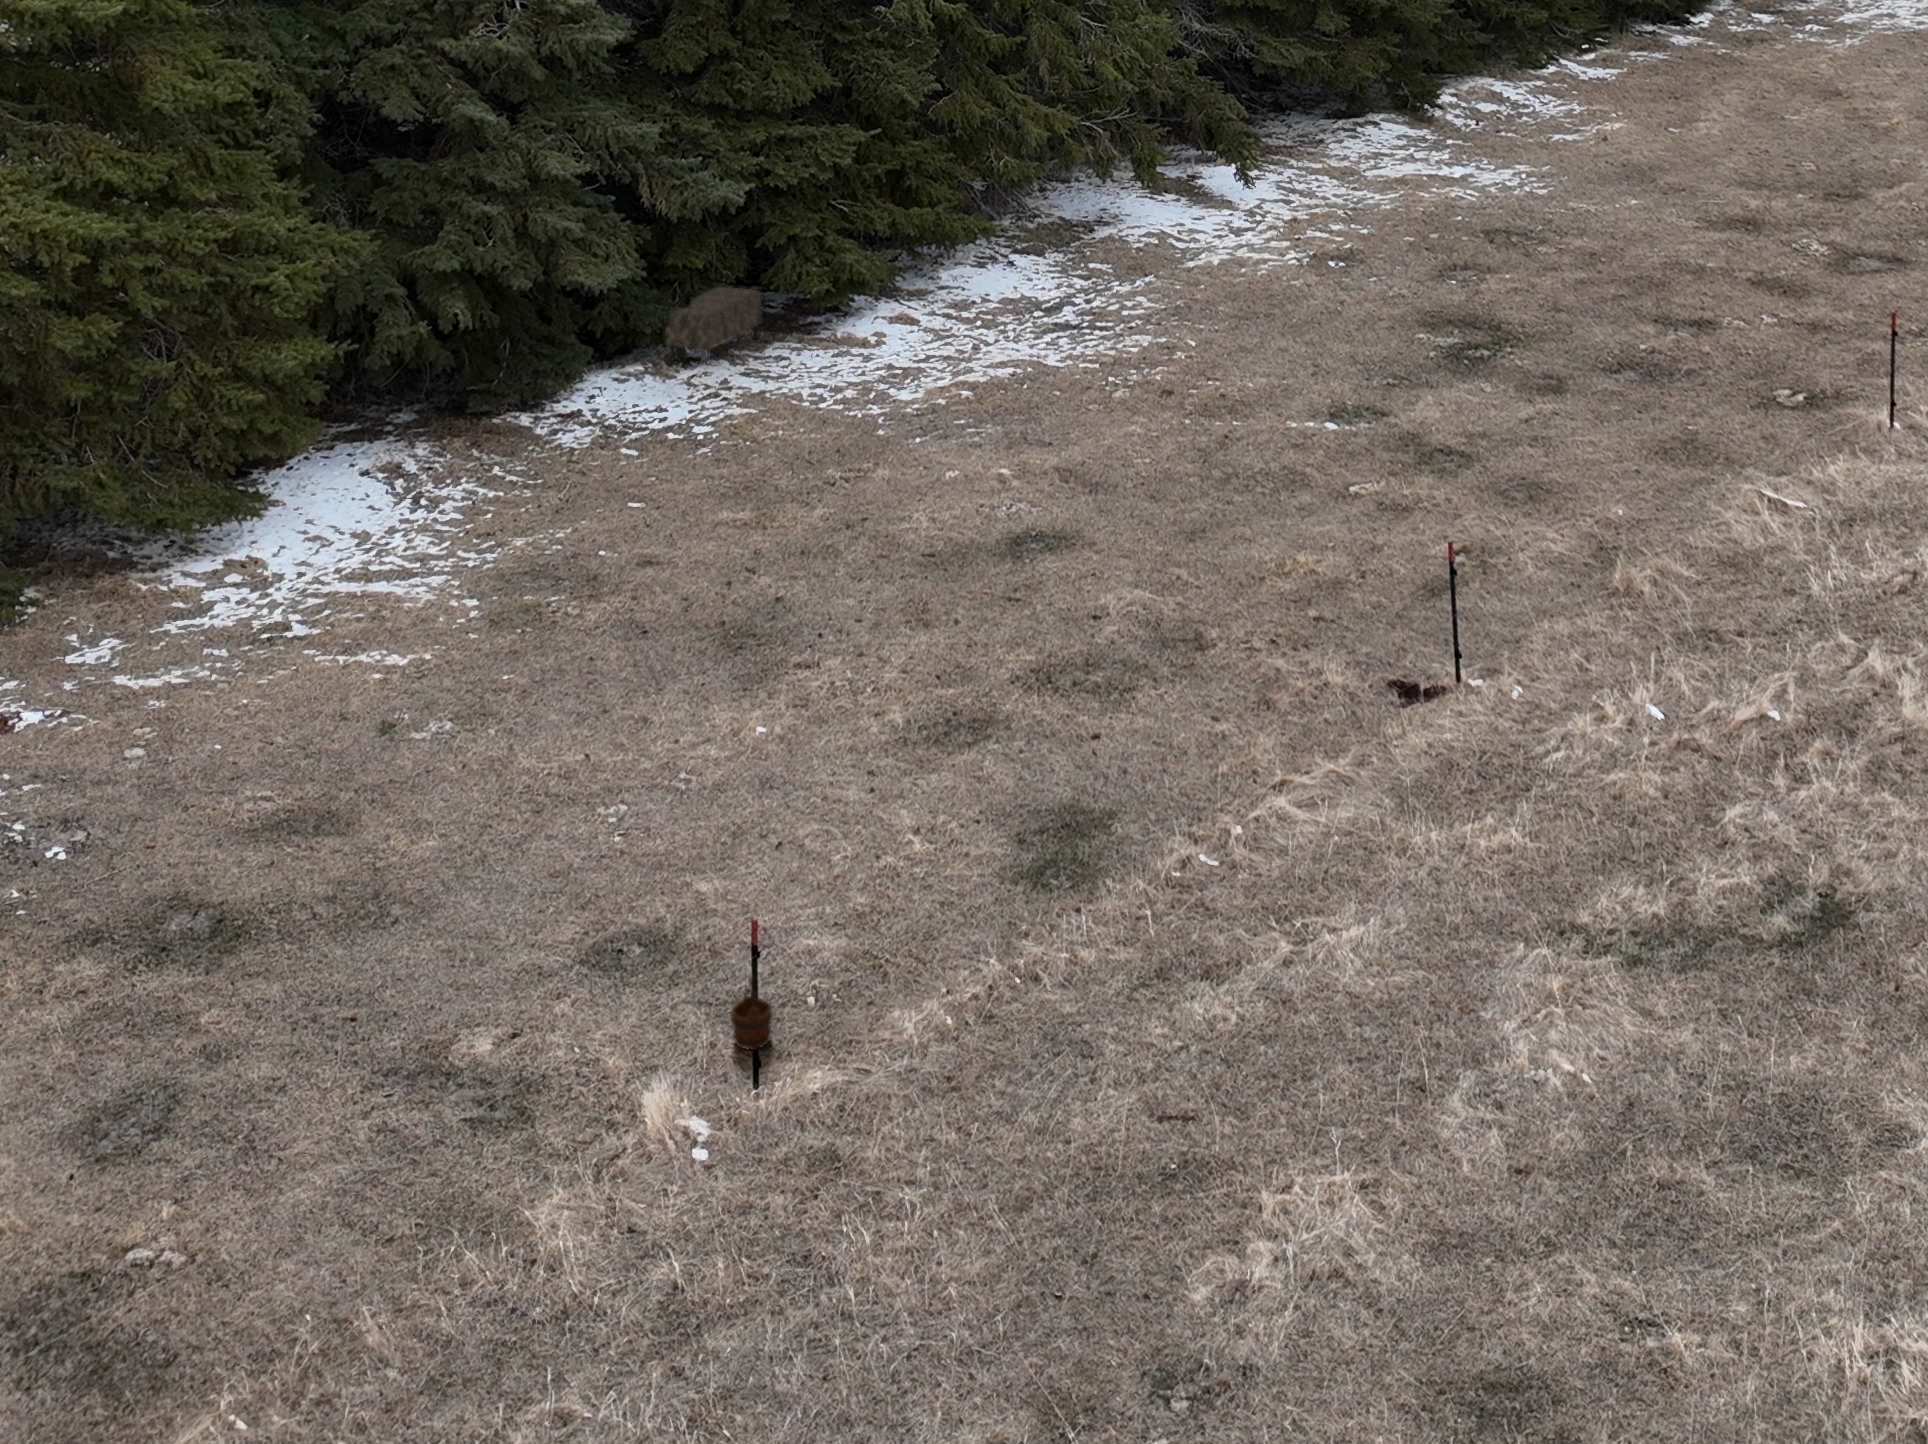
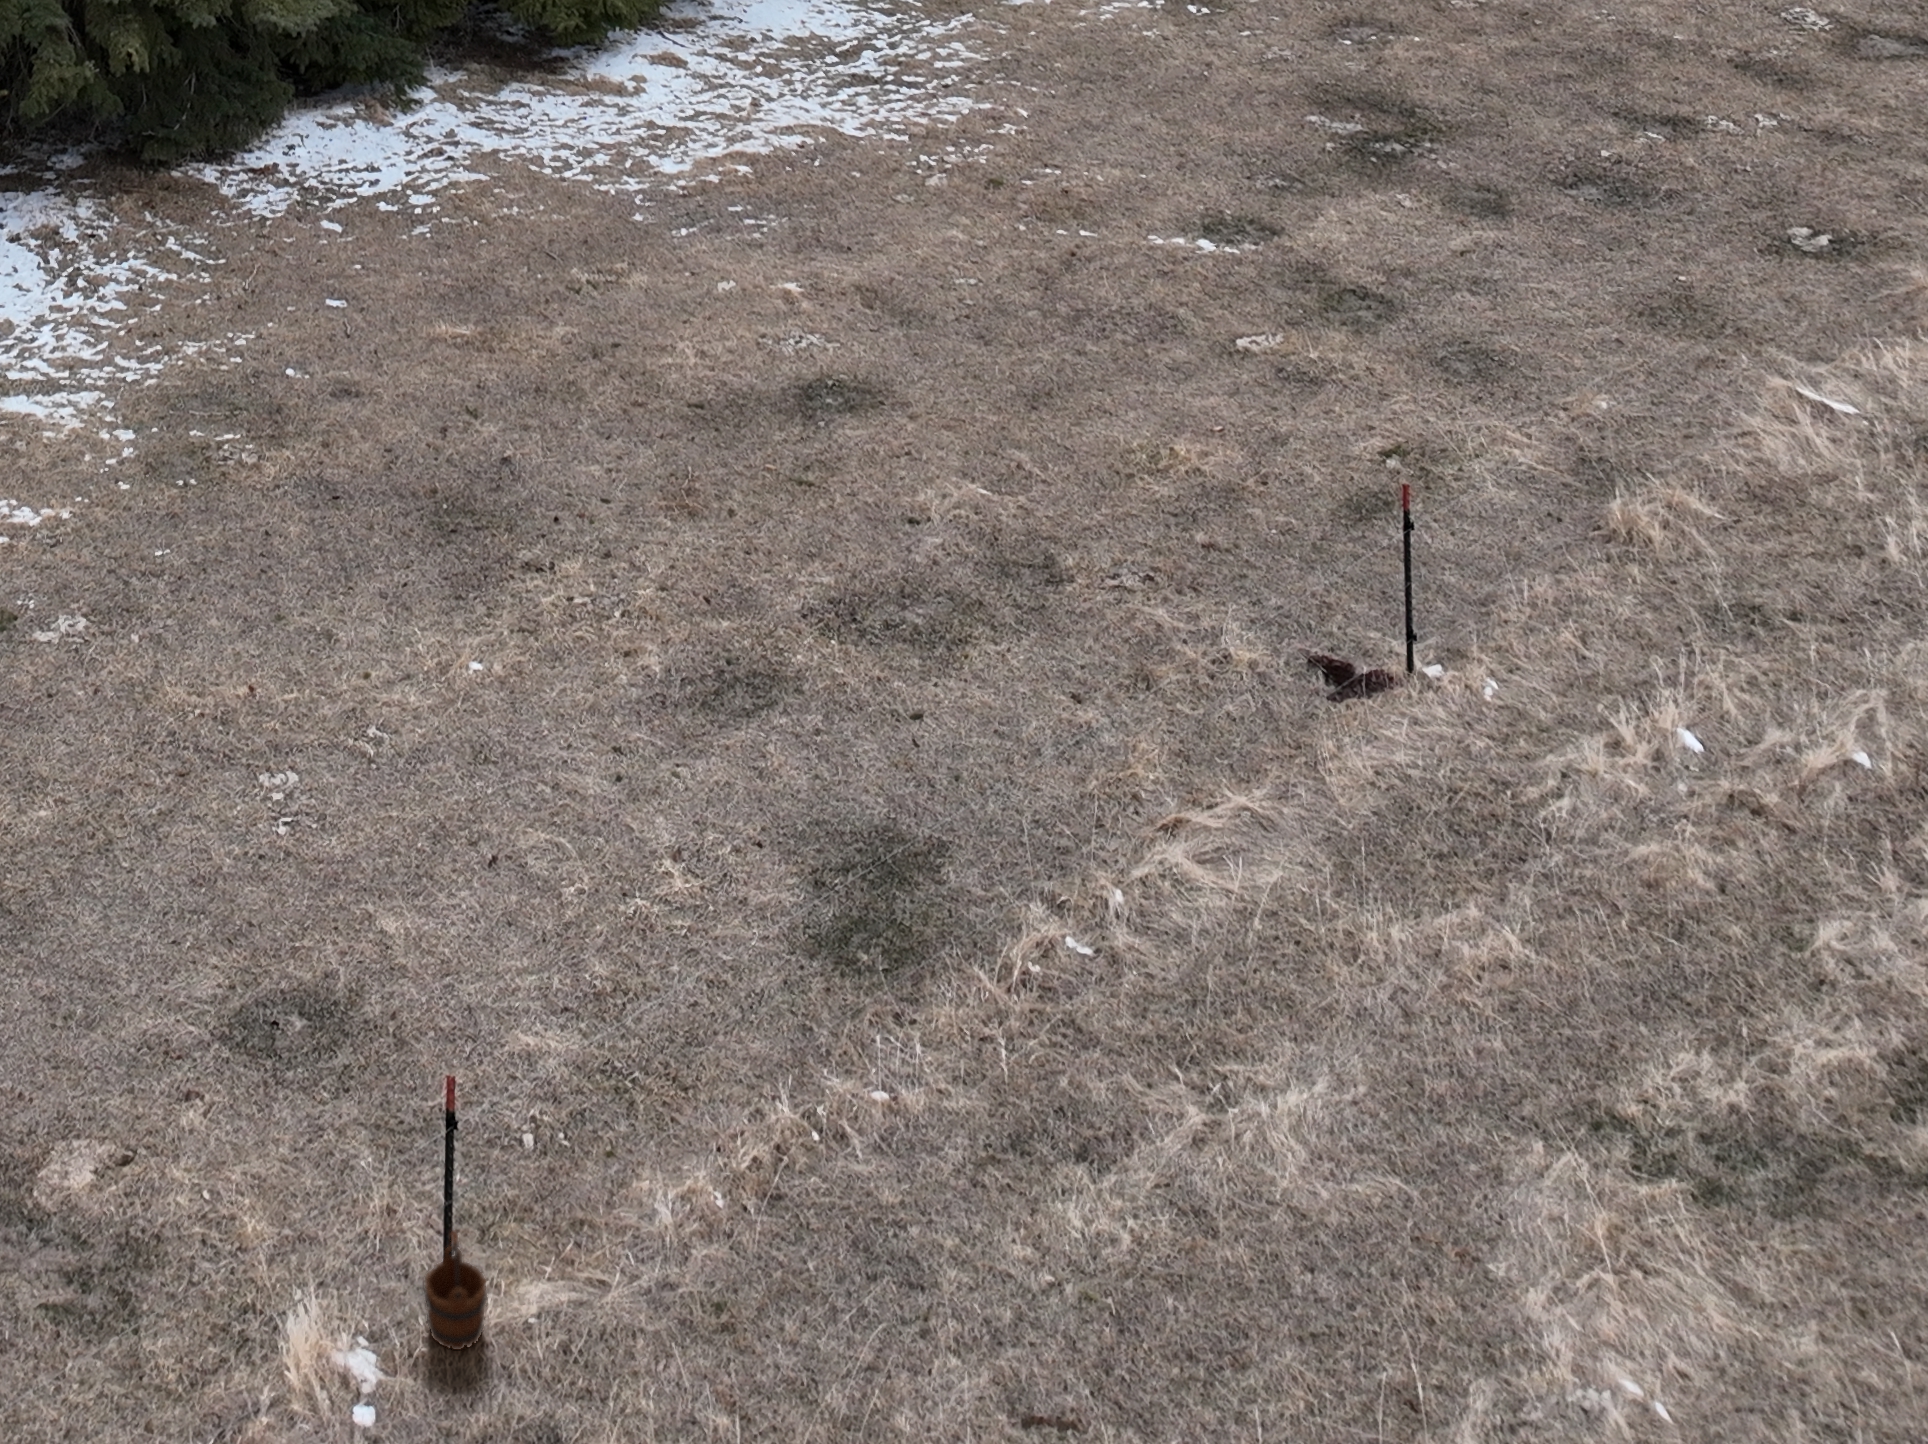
bench: present [665,287,762,364] -> none [378,9,493,109]

